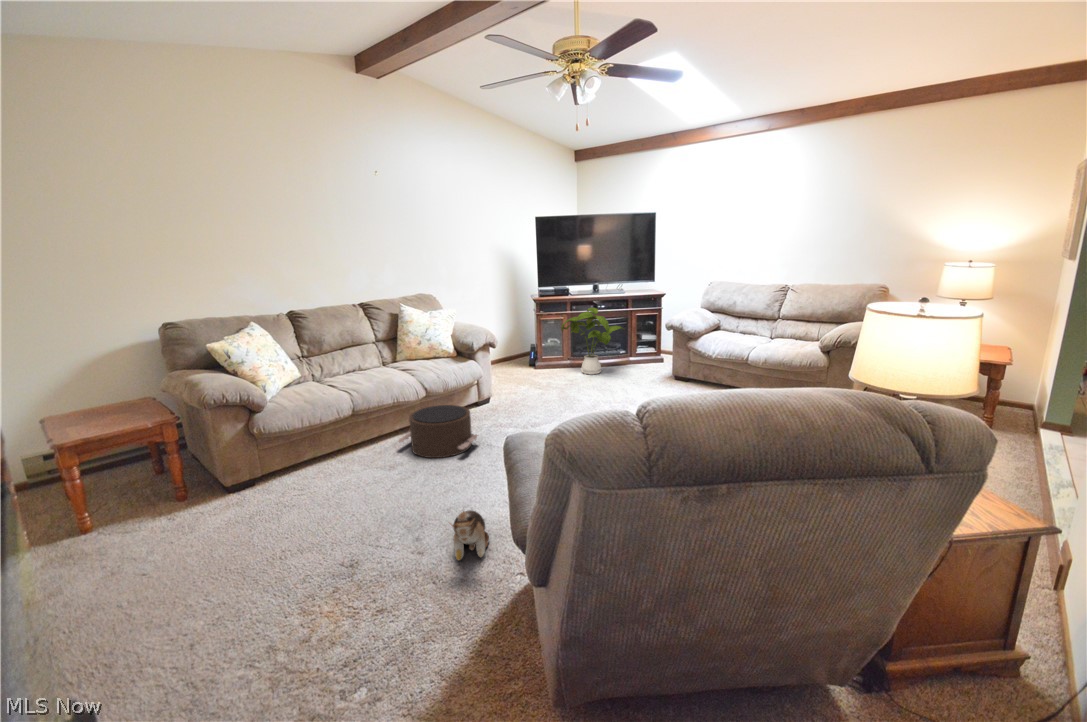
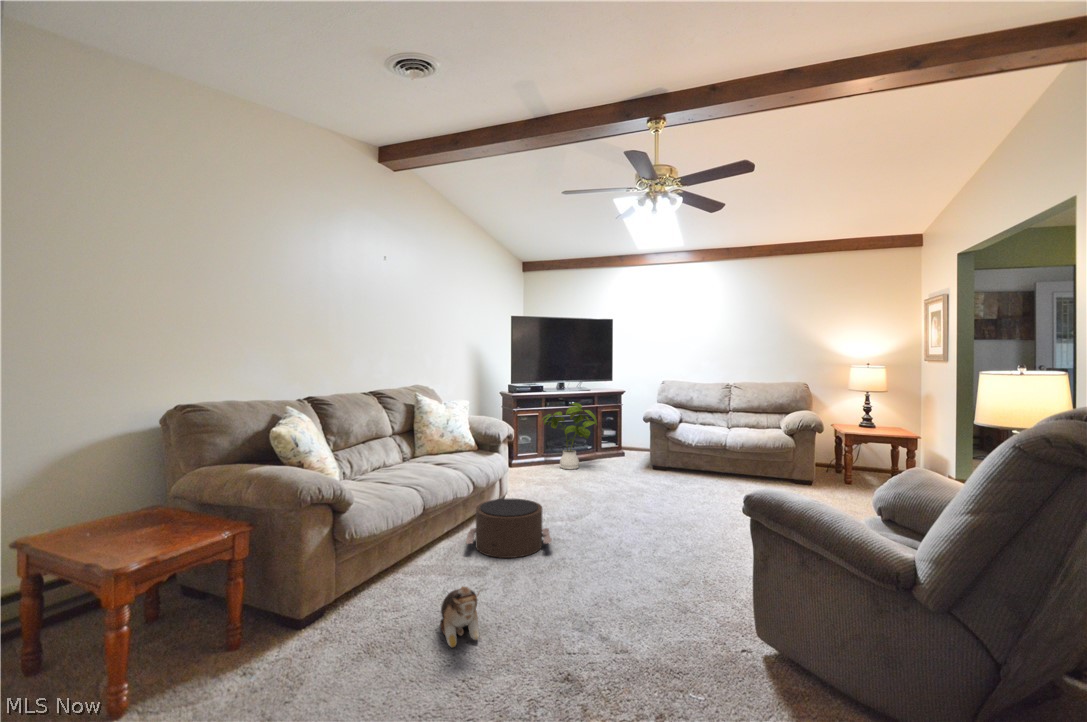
plush toy: present [451,510,489,560] -> present [440,587,479,647]

